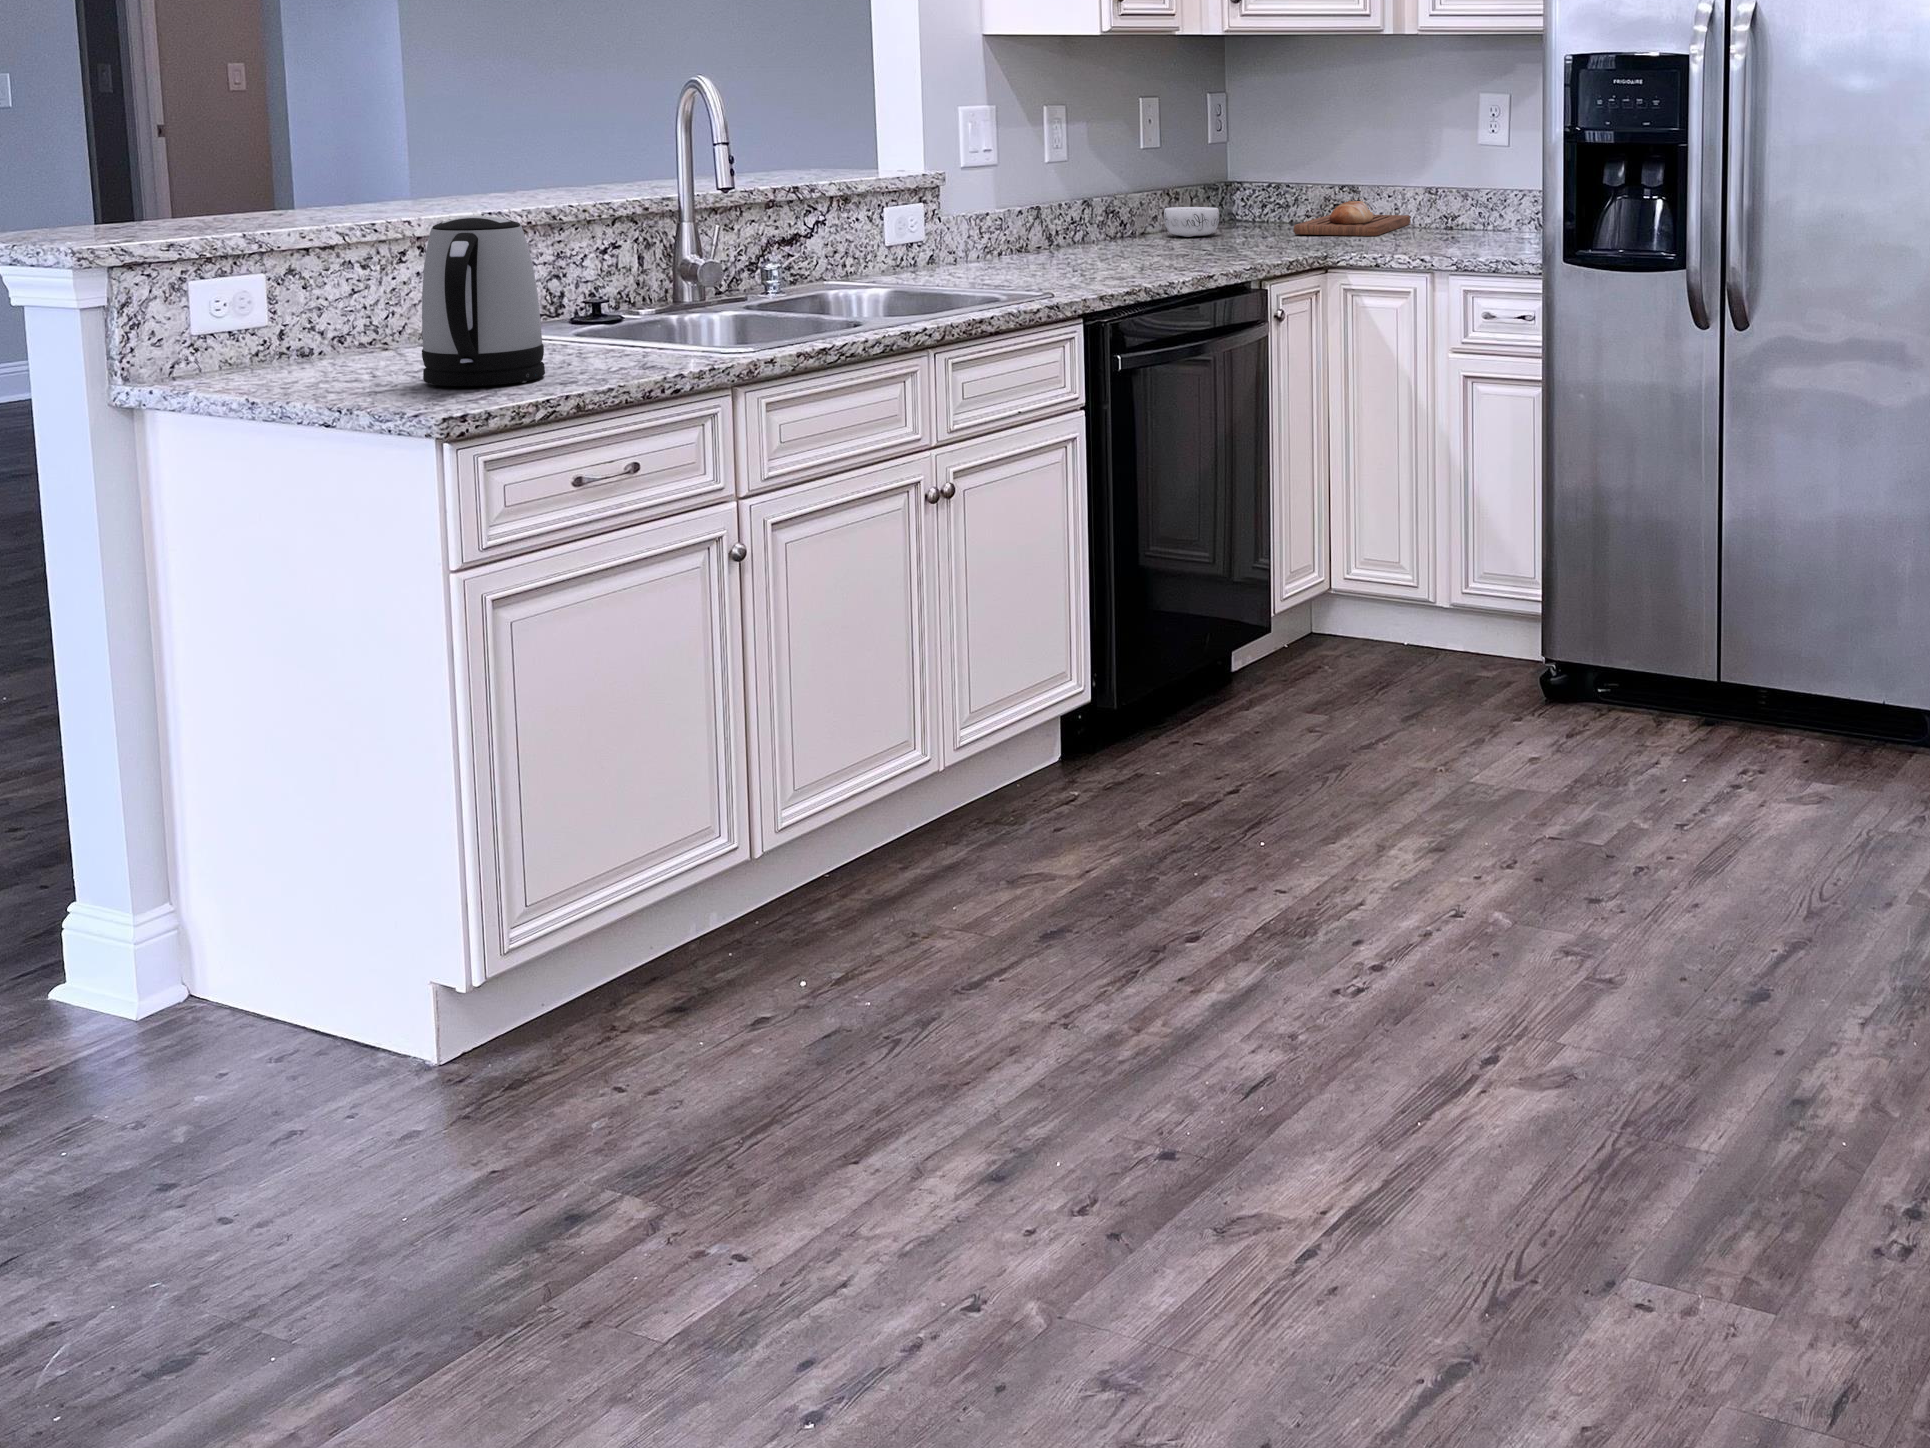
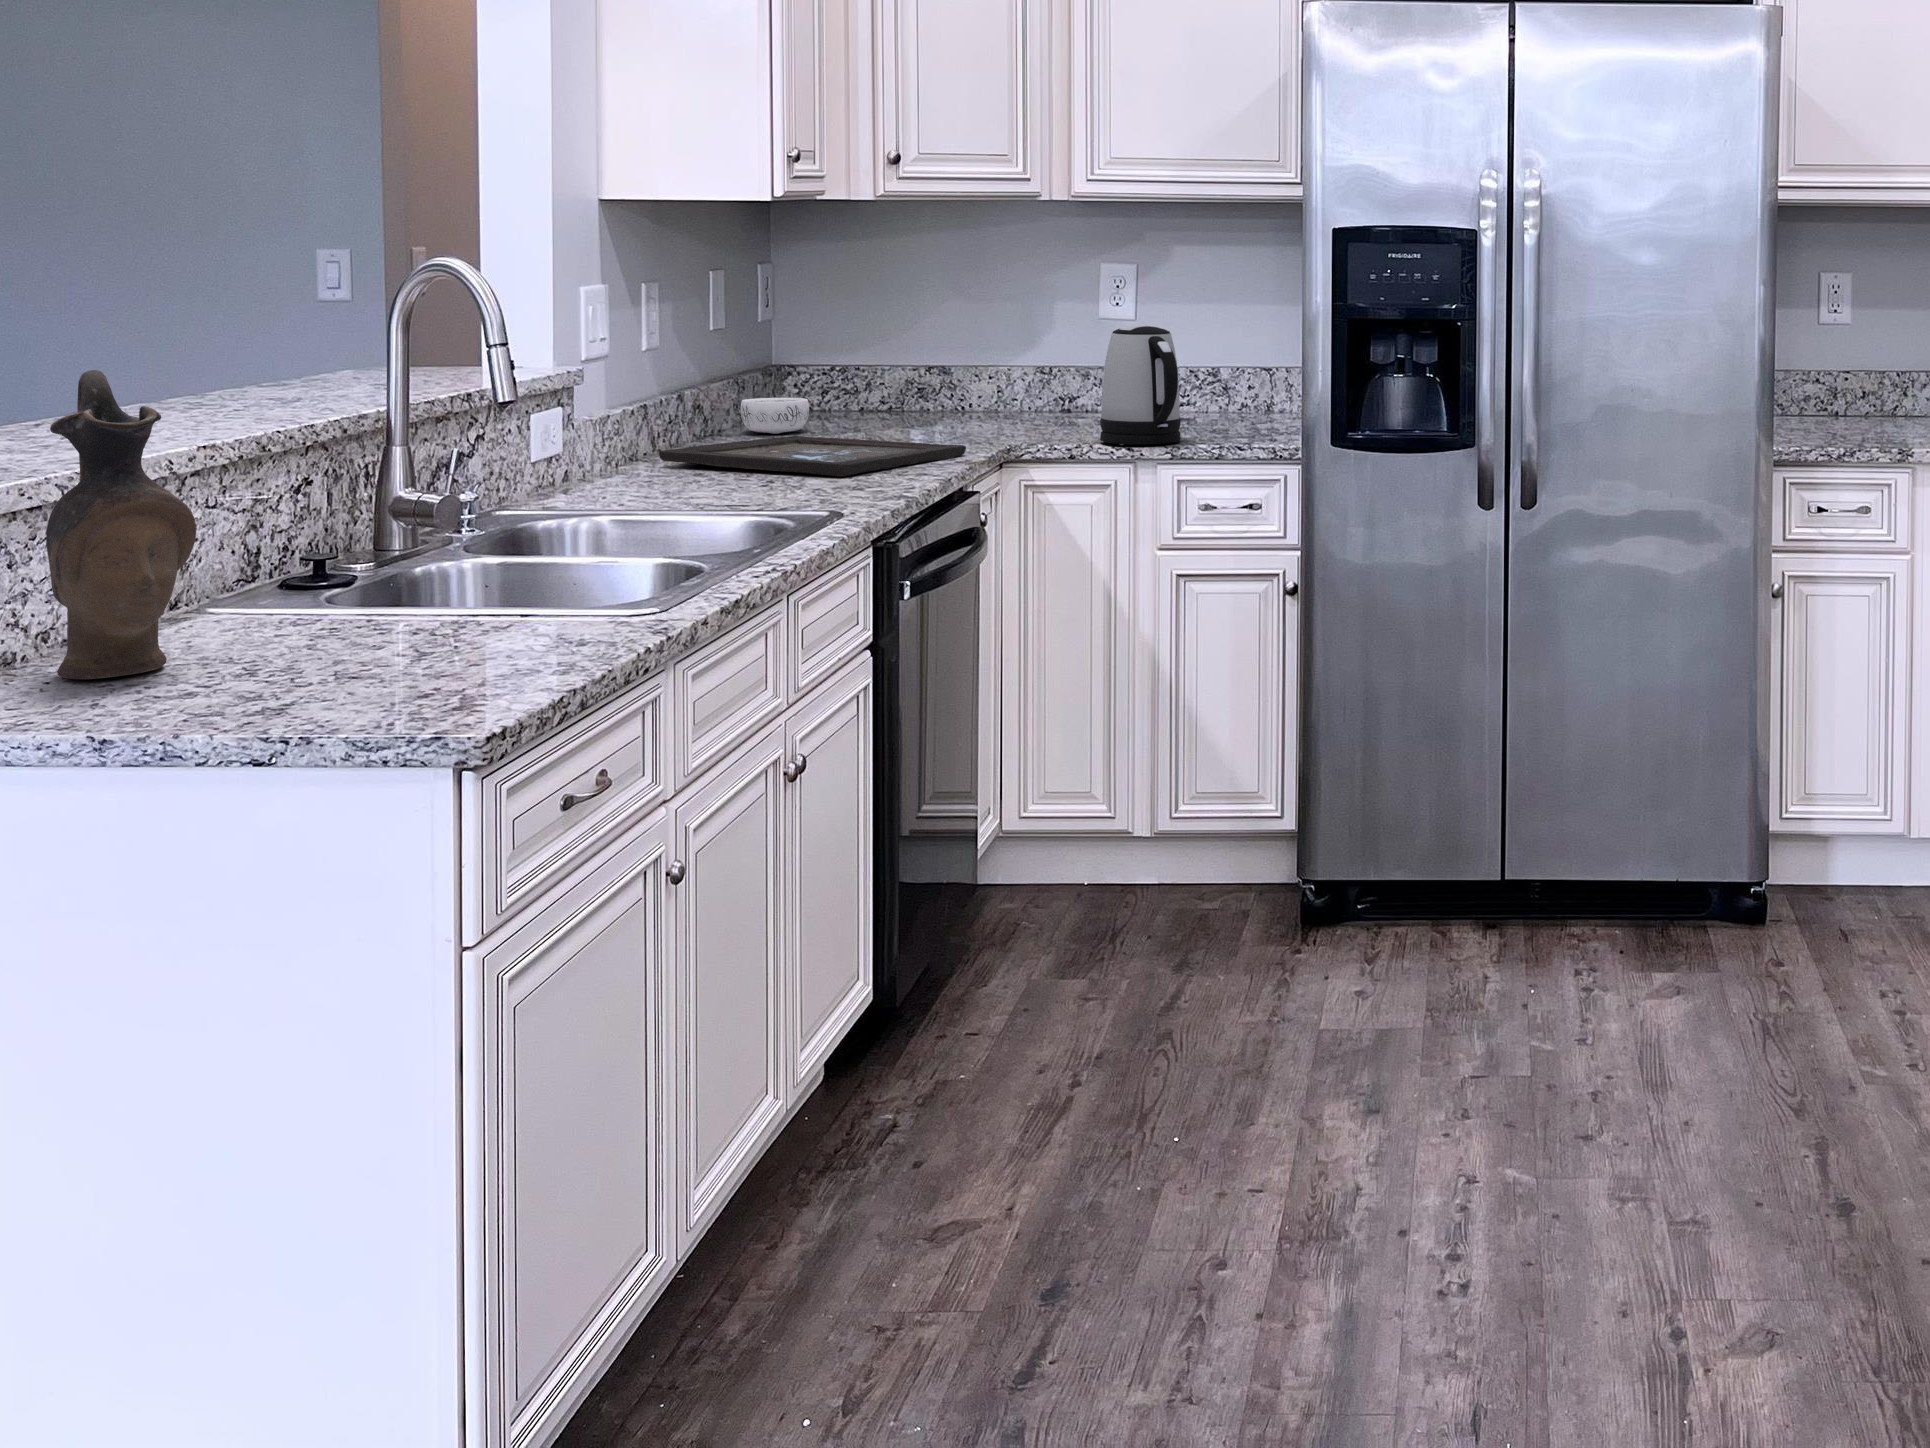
ceramic pitcher: none [307,151,405,369] -> present [46,370,196,679]
bread loaf: present [1294,201,1410,236] -> none [899,383,1002,426]
kettle: present [422,216,545,386] -> present [1100,325,1181,445]
tray: none [1039,238,1280,269] -> present [659,436,966,476]

